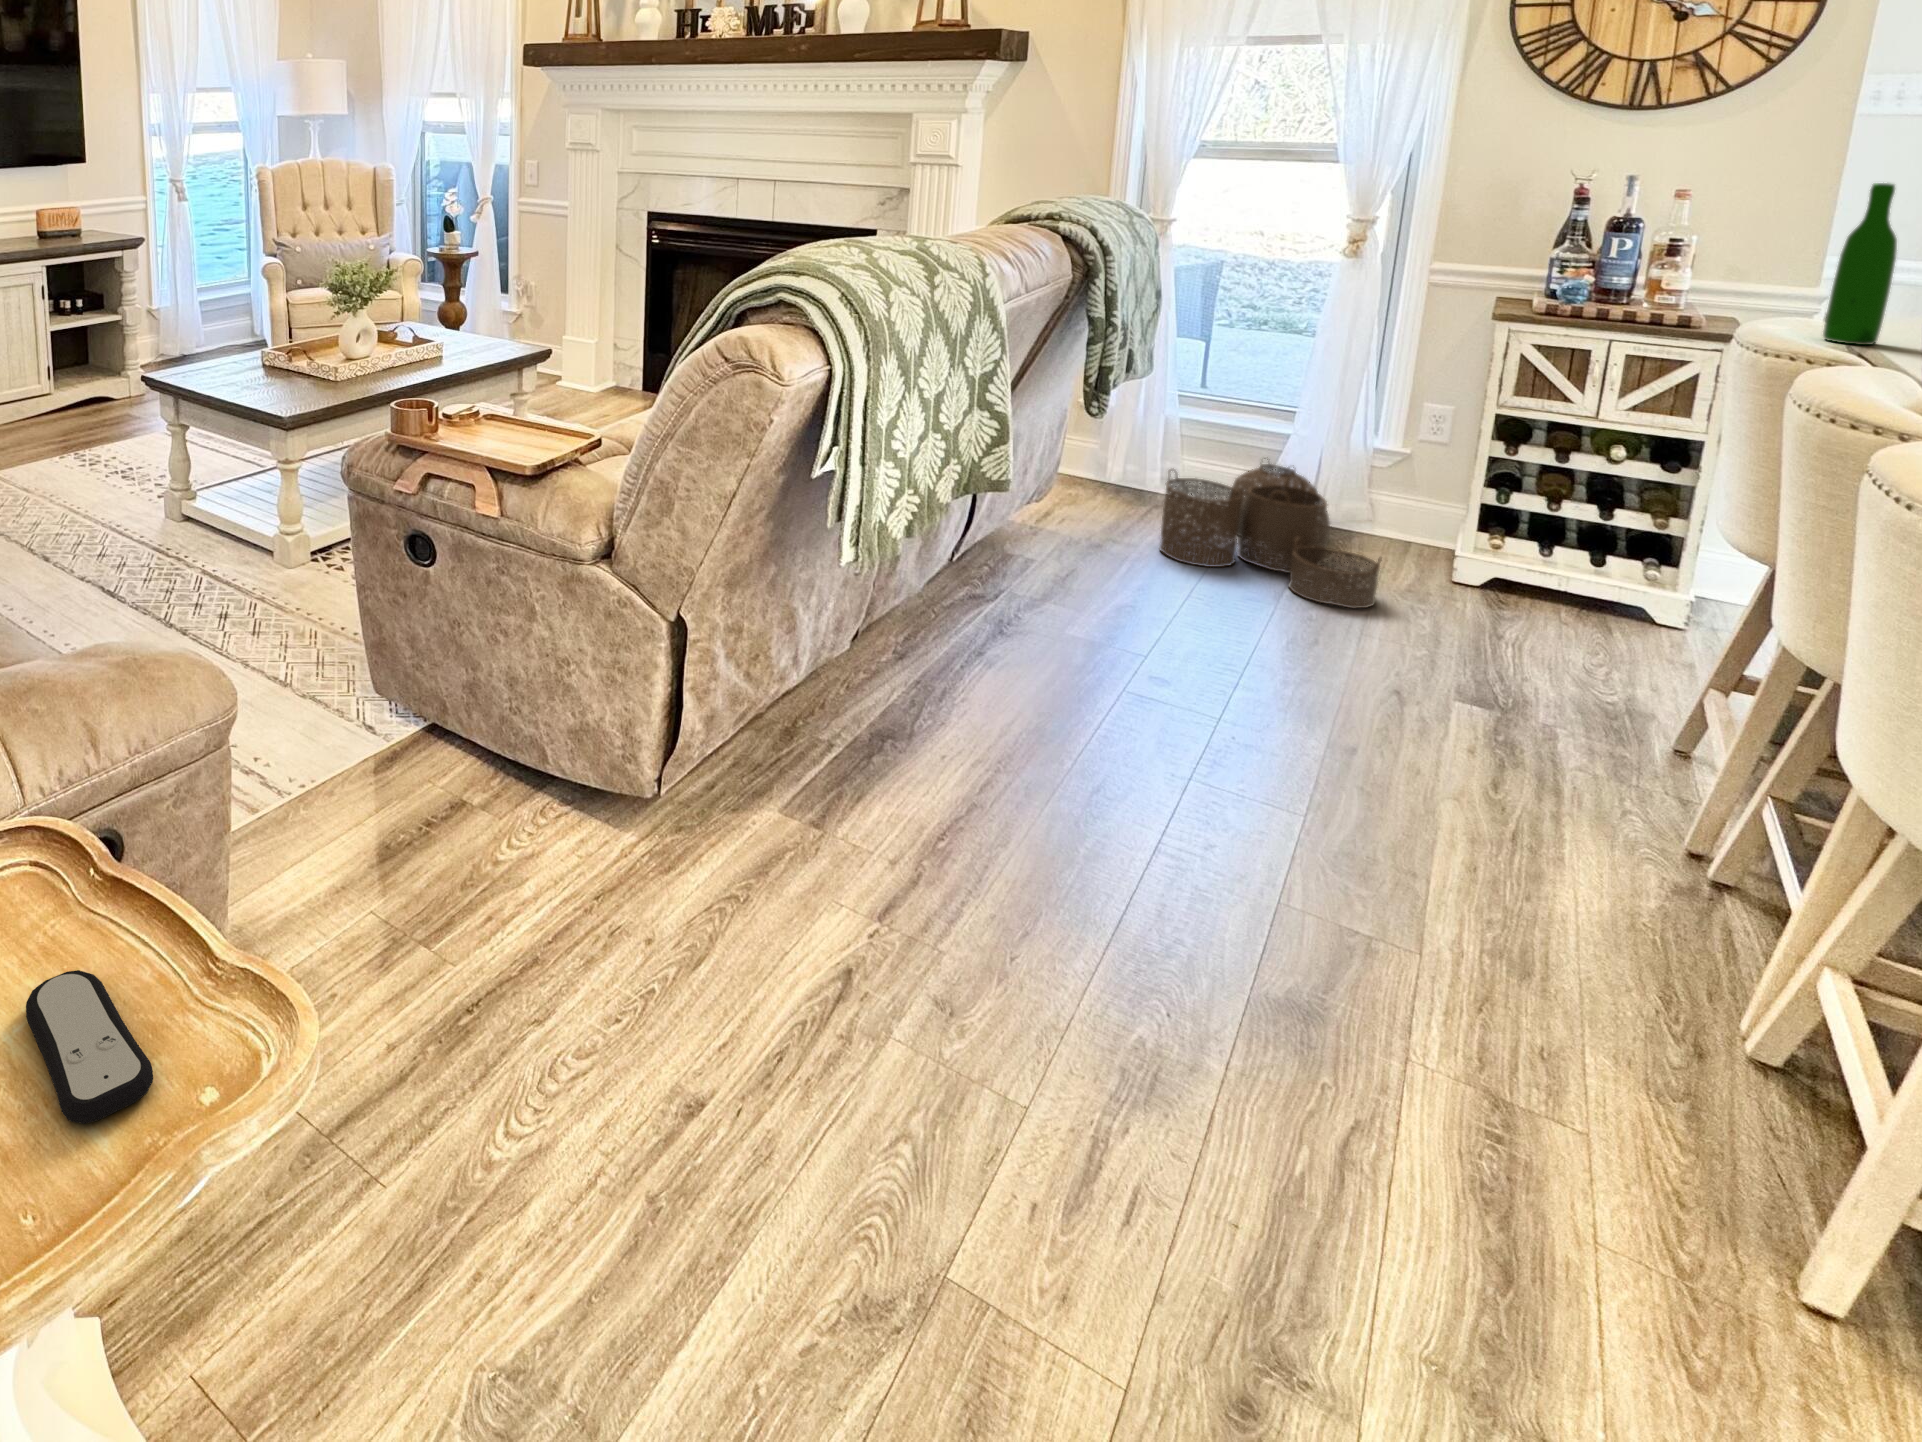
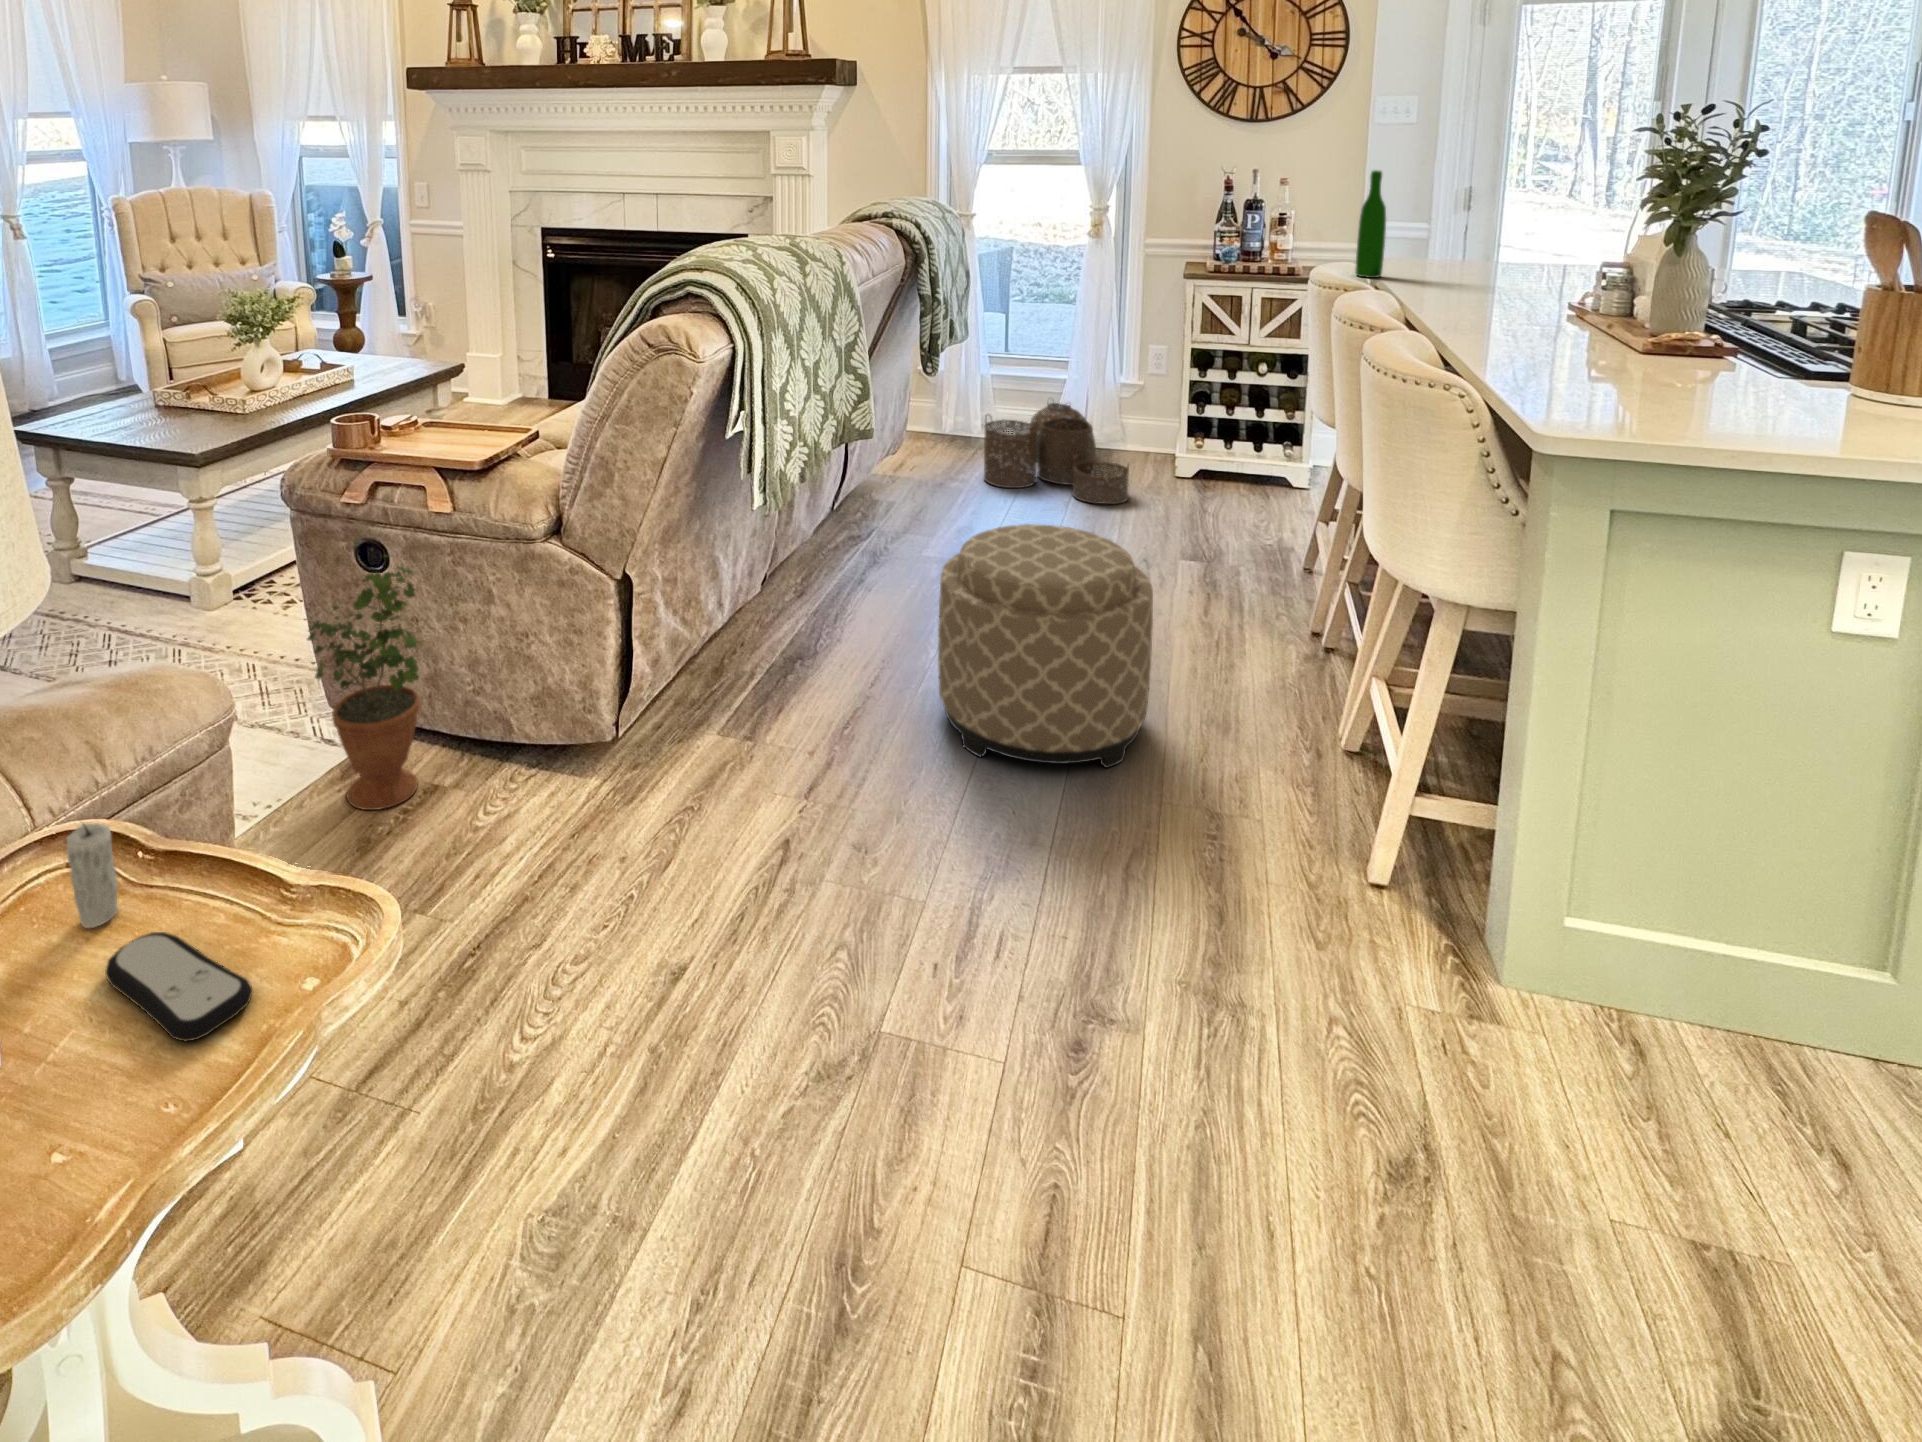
potted plant: none [345,553,459,818] -> present [307,555,420,810]
ottoman: none [1071,630,1416,986] -> present [938,524,1153,768]
candle: none [15,825,64,944] -> present [66,823,118,929]

